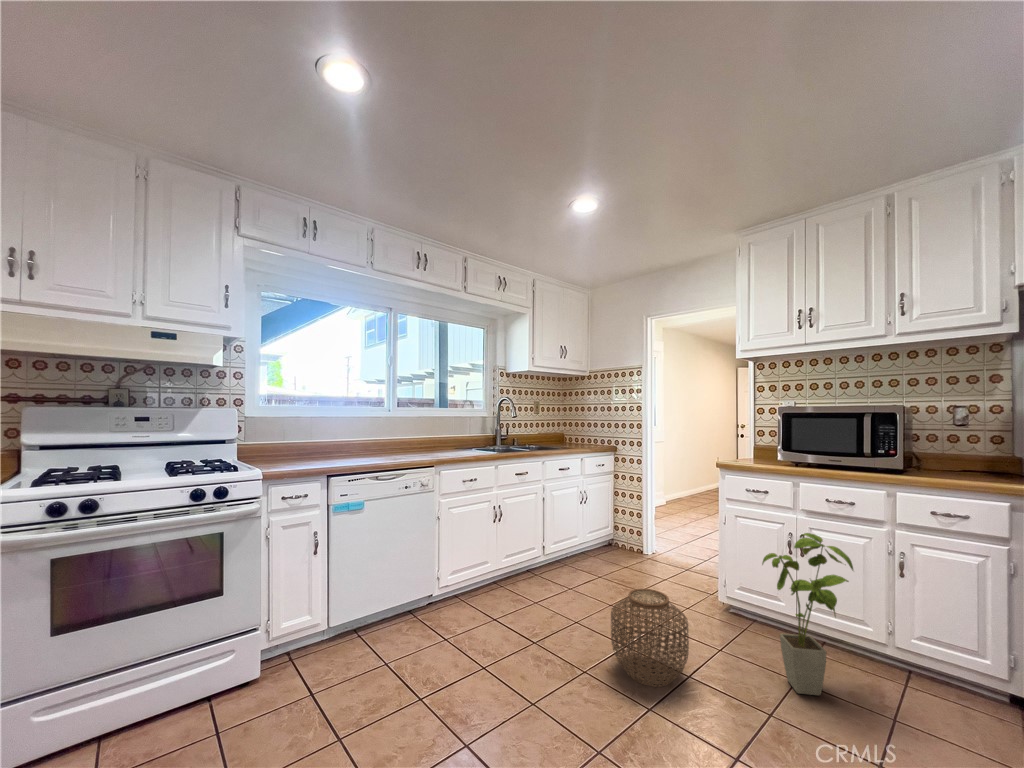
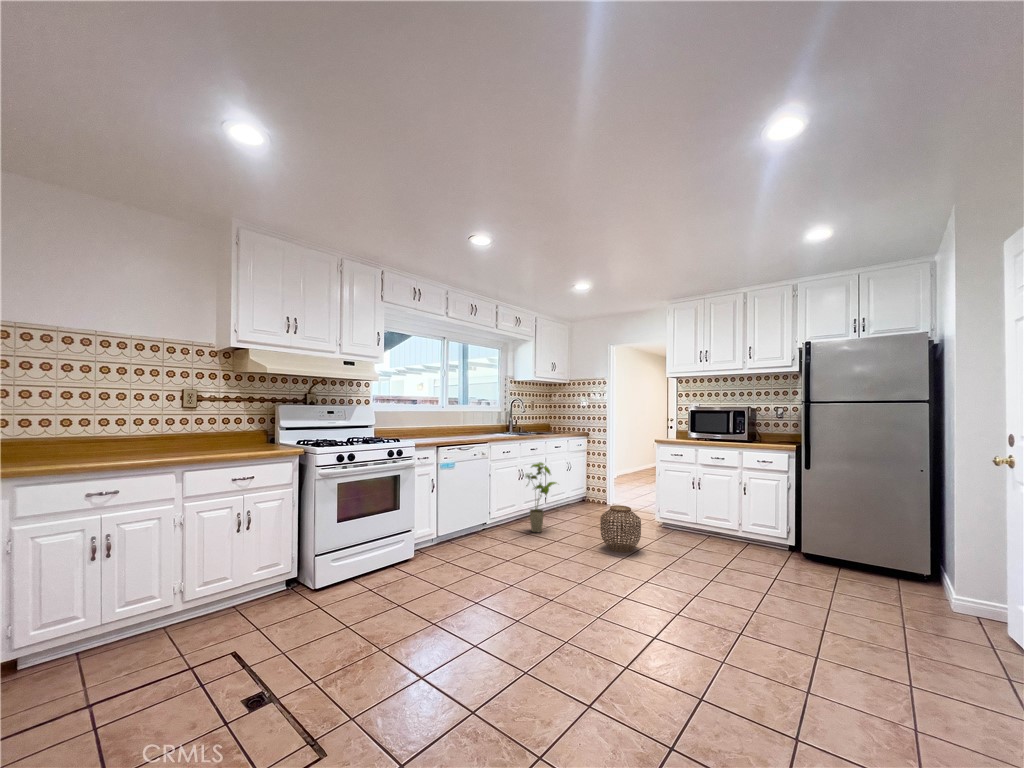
house plant: present [762,533,853,695] -> present [526,462,556,532]

